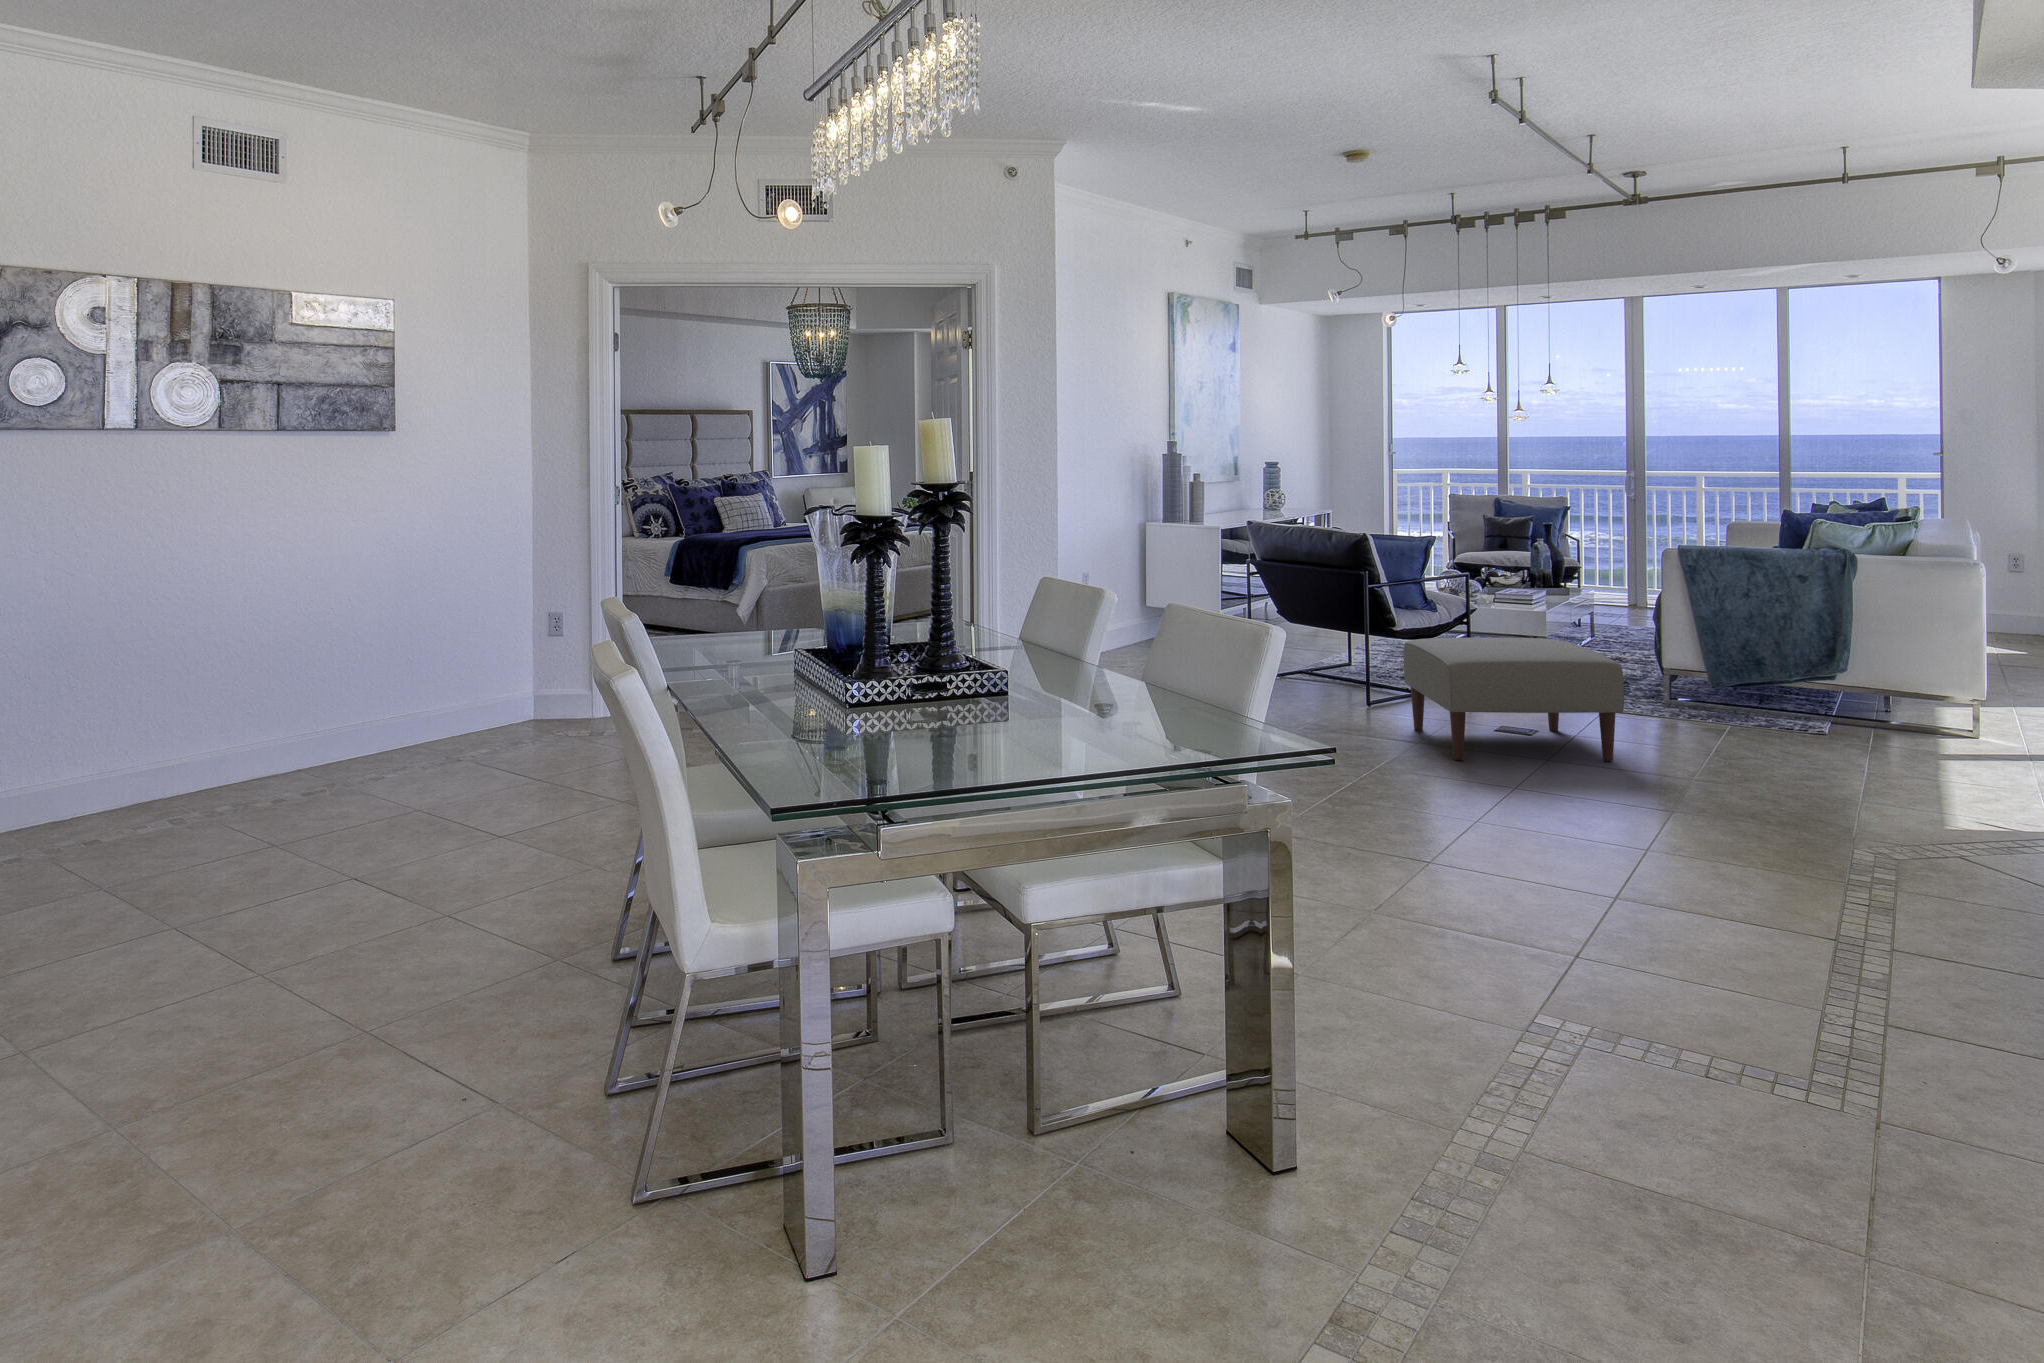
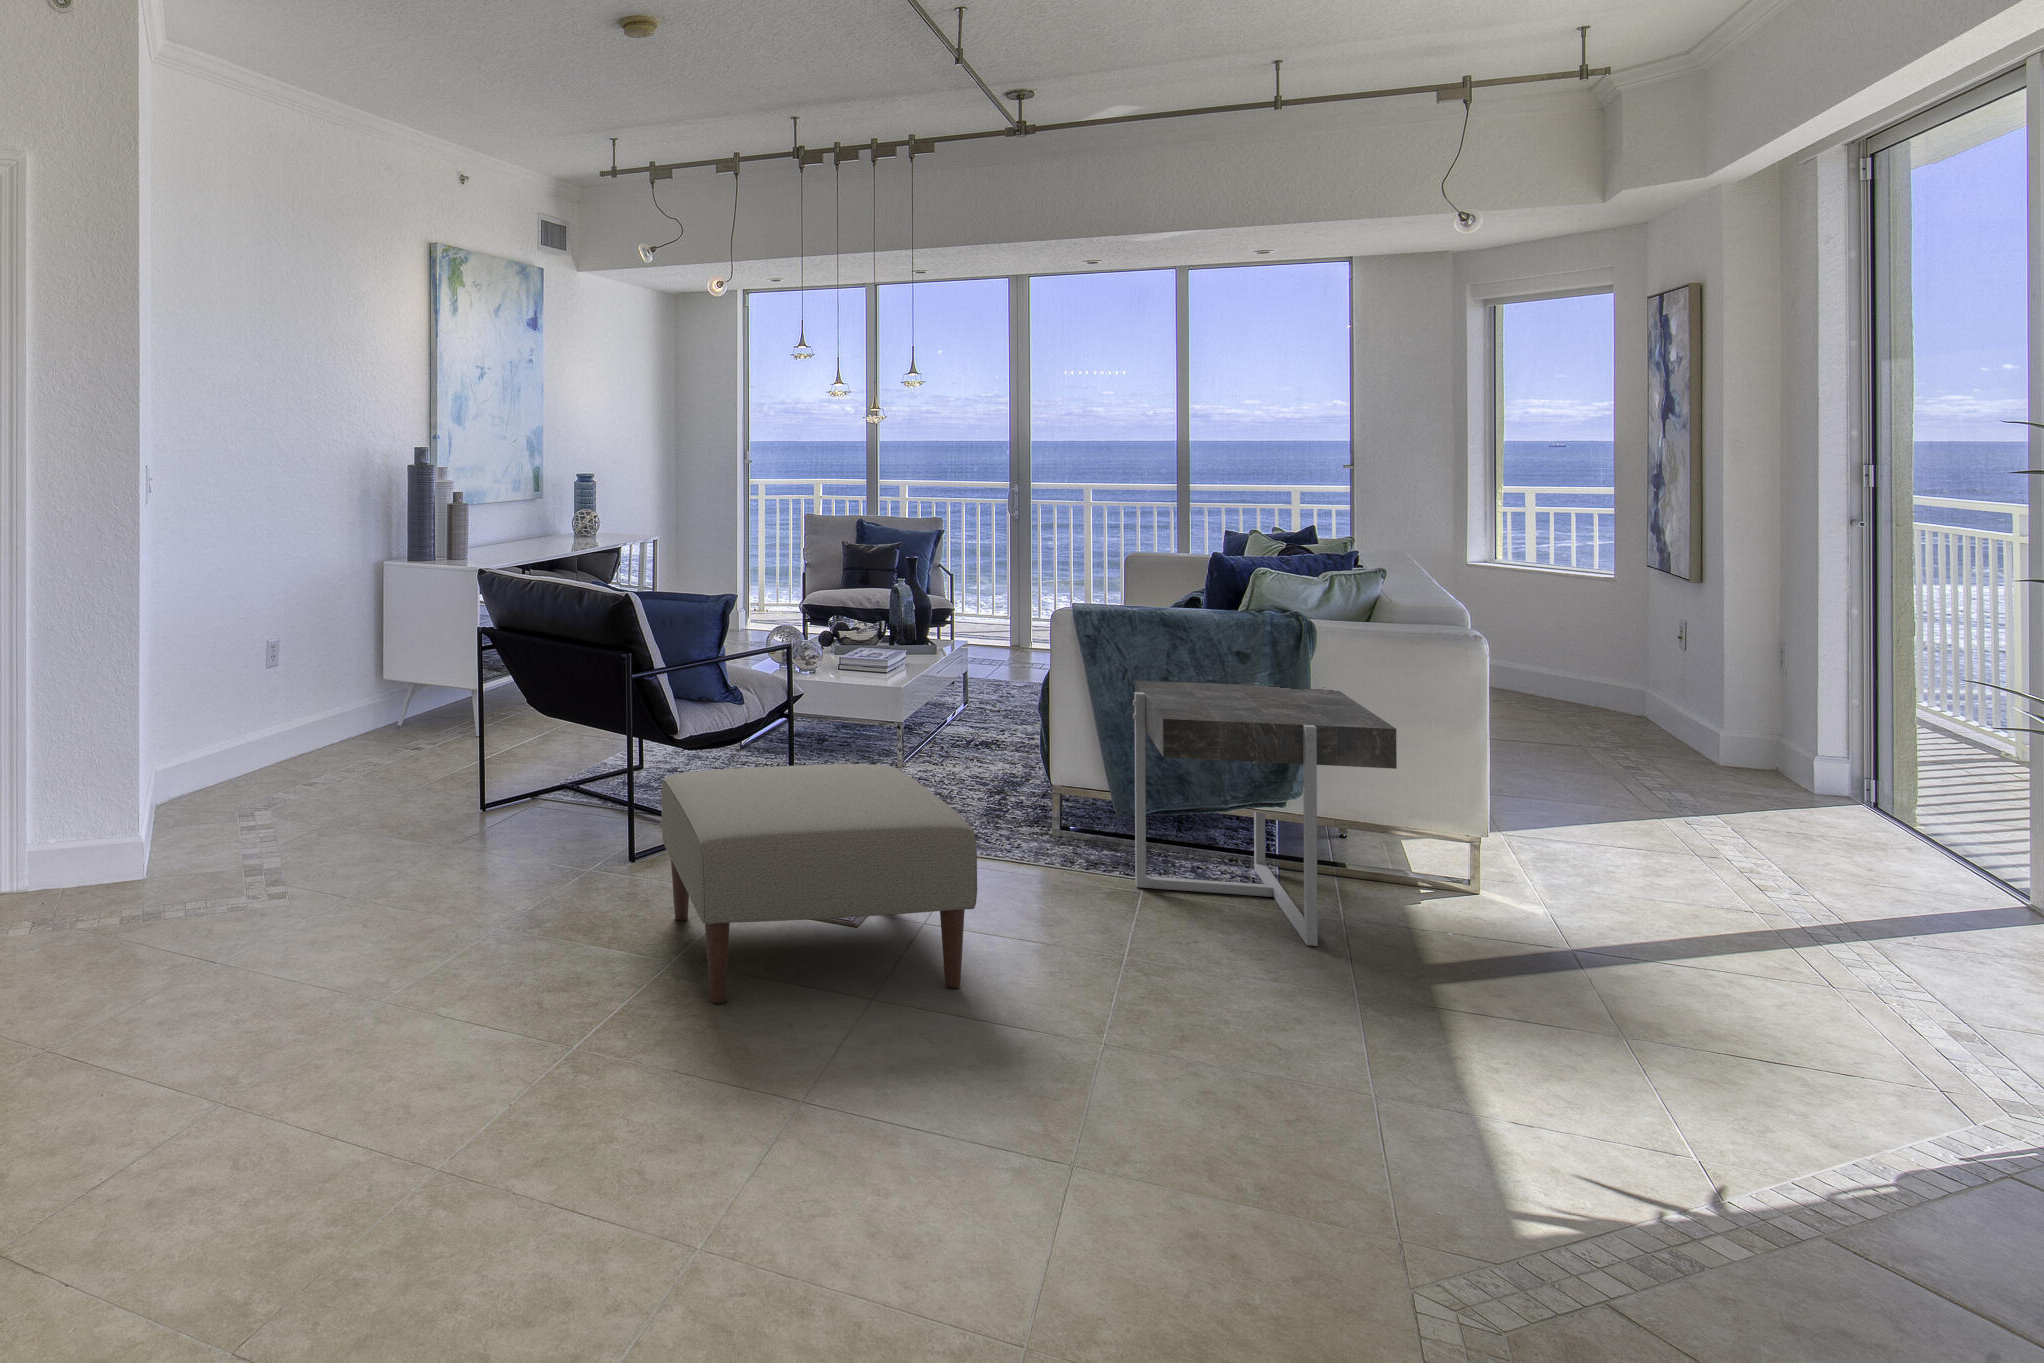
side table: none [1731,594,1920,756] -> present [1133,681,1397,946]

